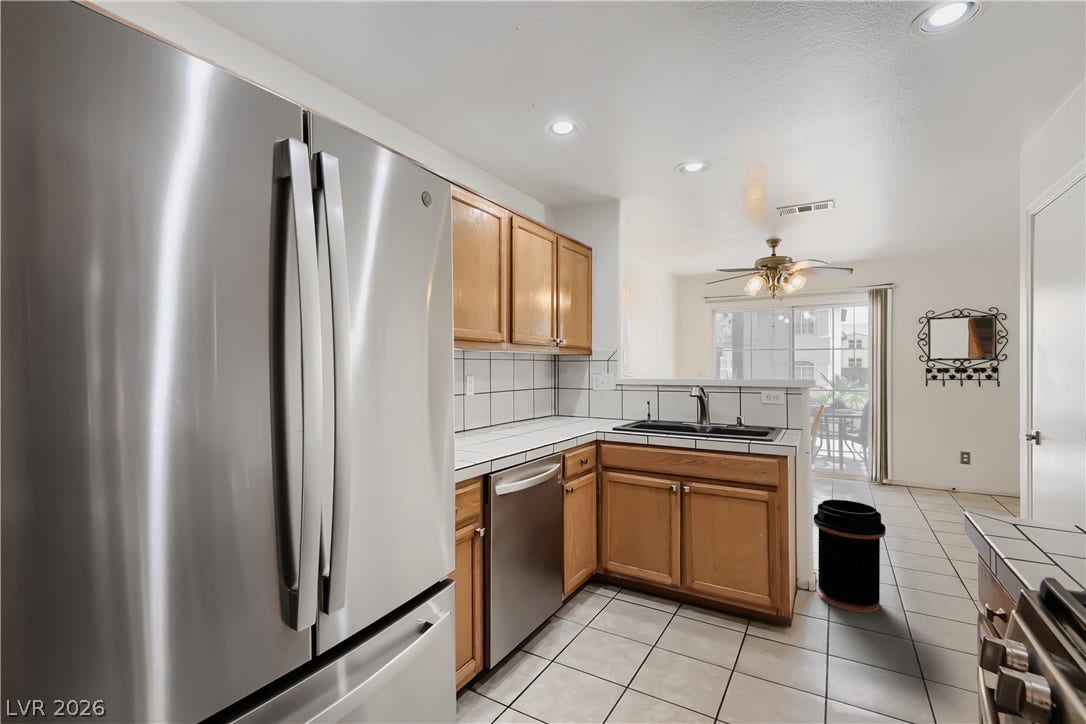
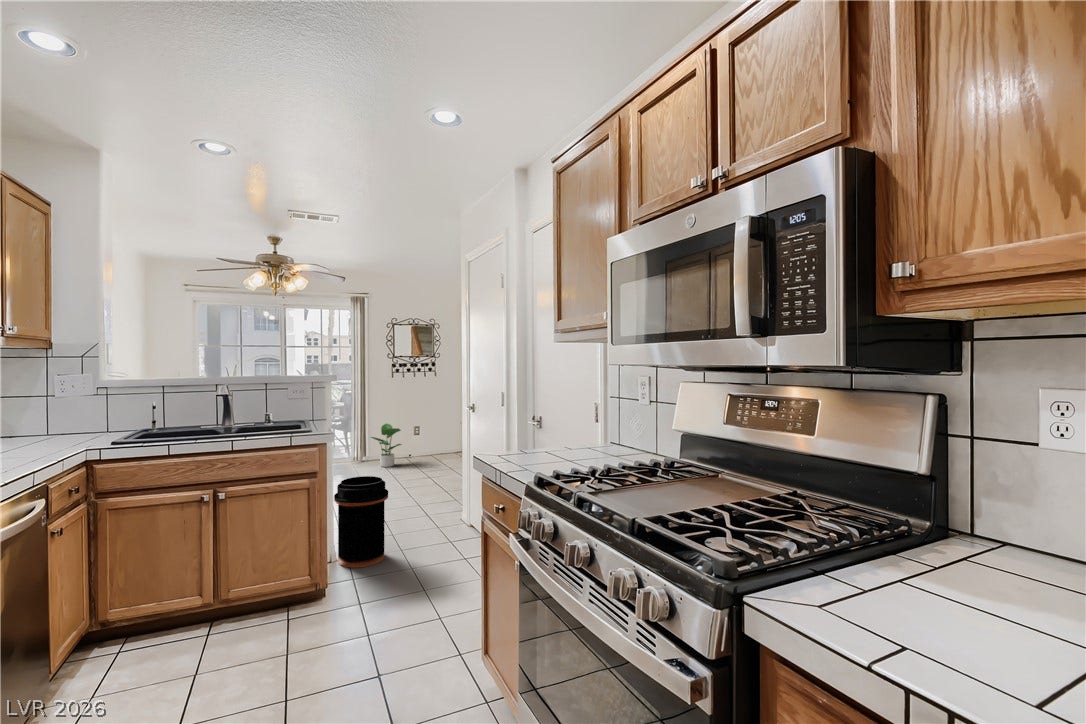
potted plant: none [892,440,940,494] -> present [371,424,402,467]

